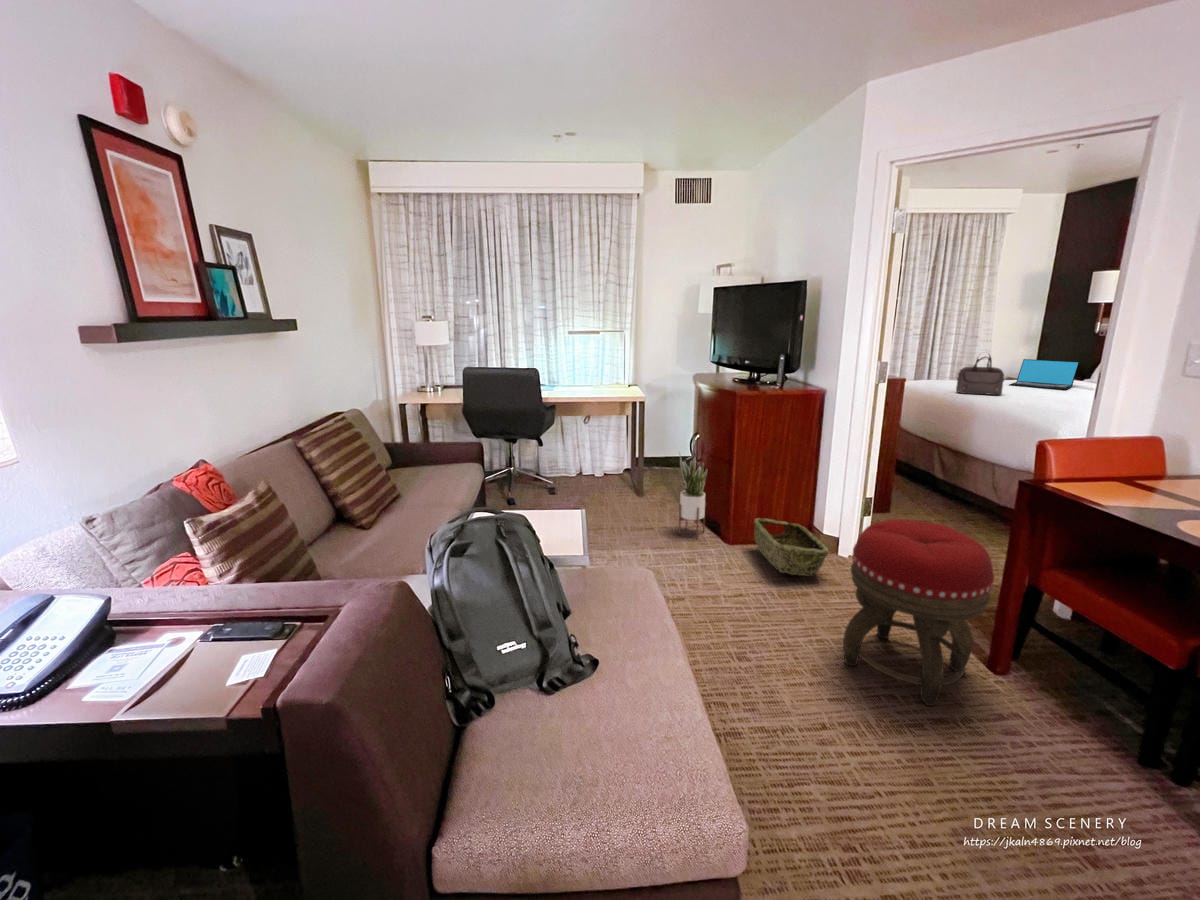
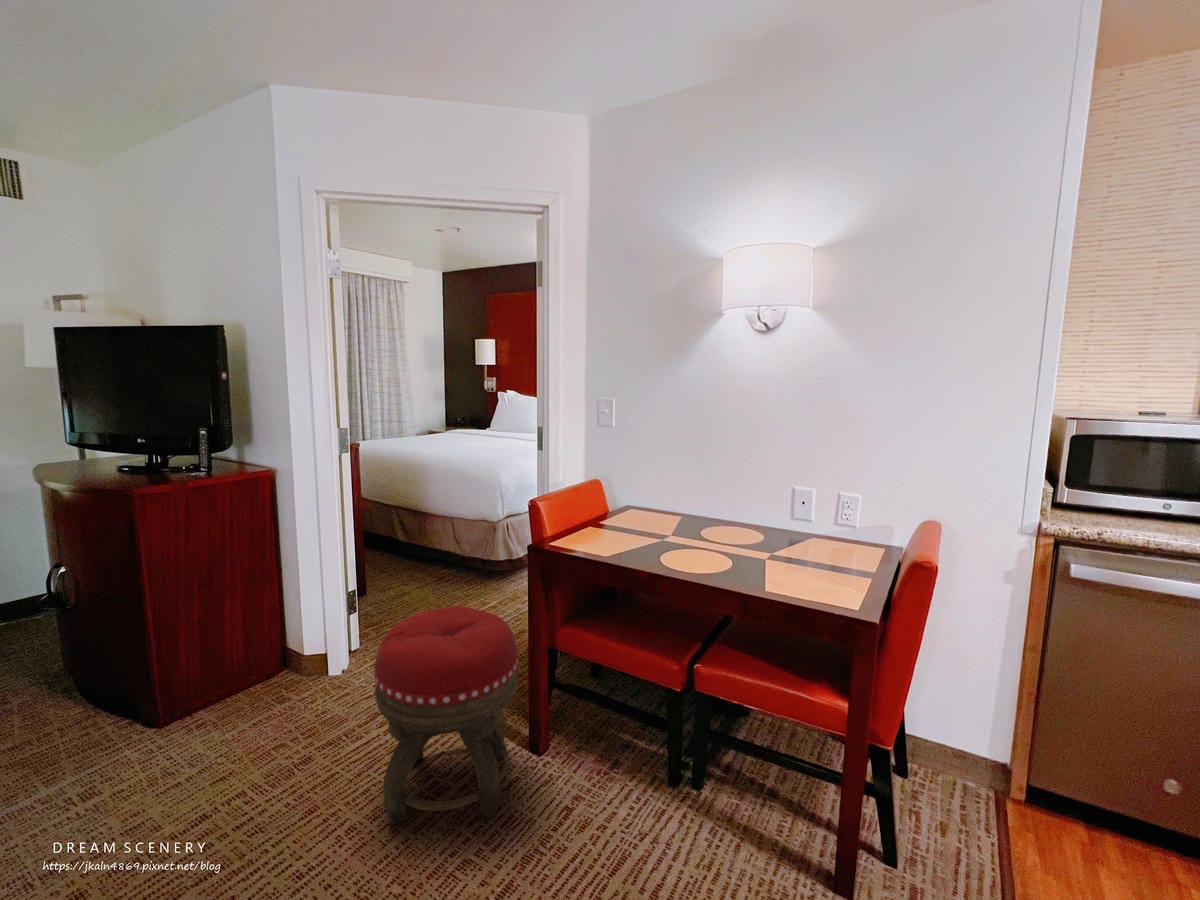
handbag: present [956,355,1004,395] -> none [399,411,439,453]
laptop: present [1009,359,1079,390] -> none [437,415,482,441]
potted plant: present [679,454,707,539] -> none [21,606,104,754]
woven basket: present [754,518,828,576] -> none [200,653,324,736]

